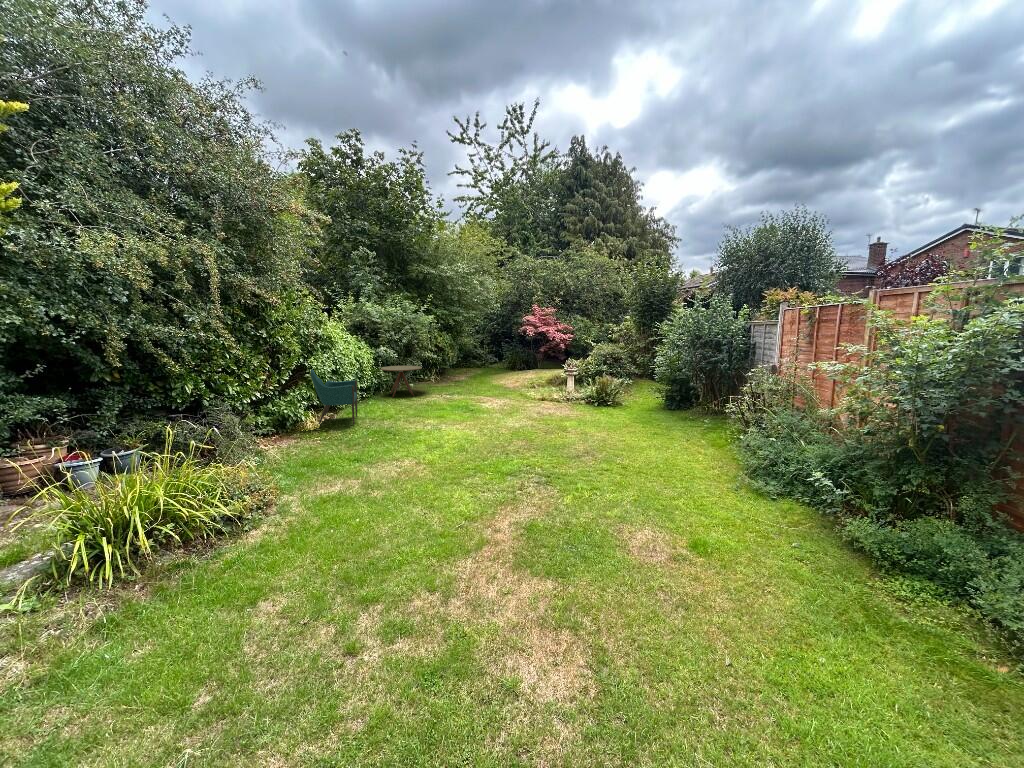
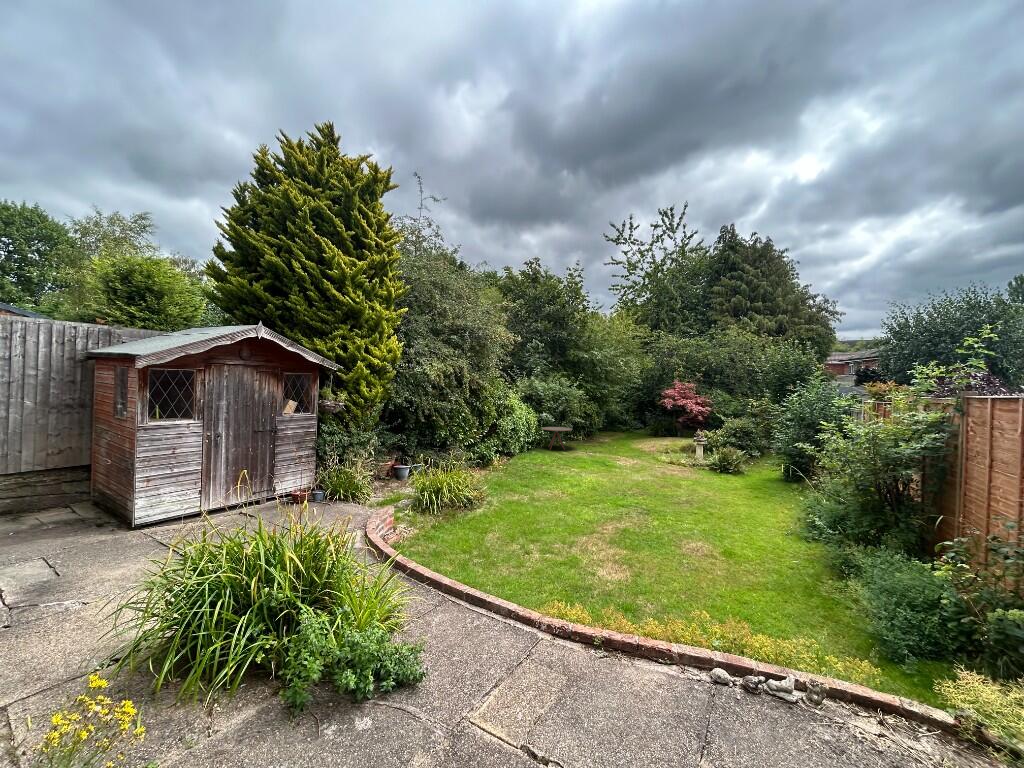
chair: present [310,369,357,424] -> none [501,425,528,465]

